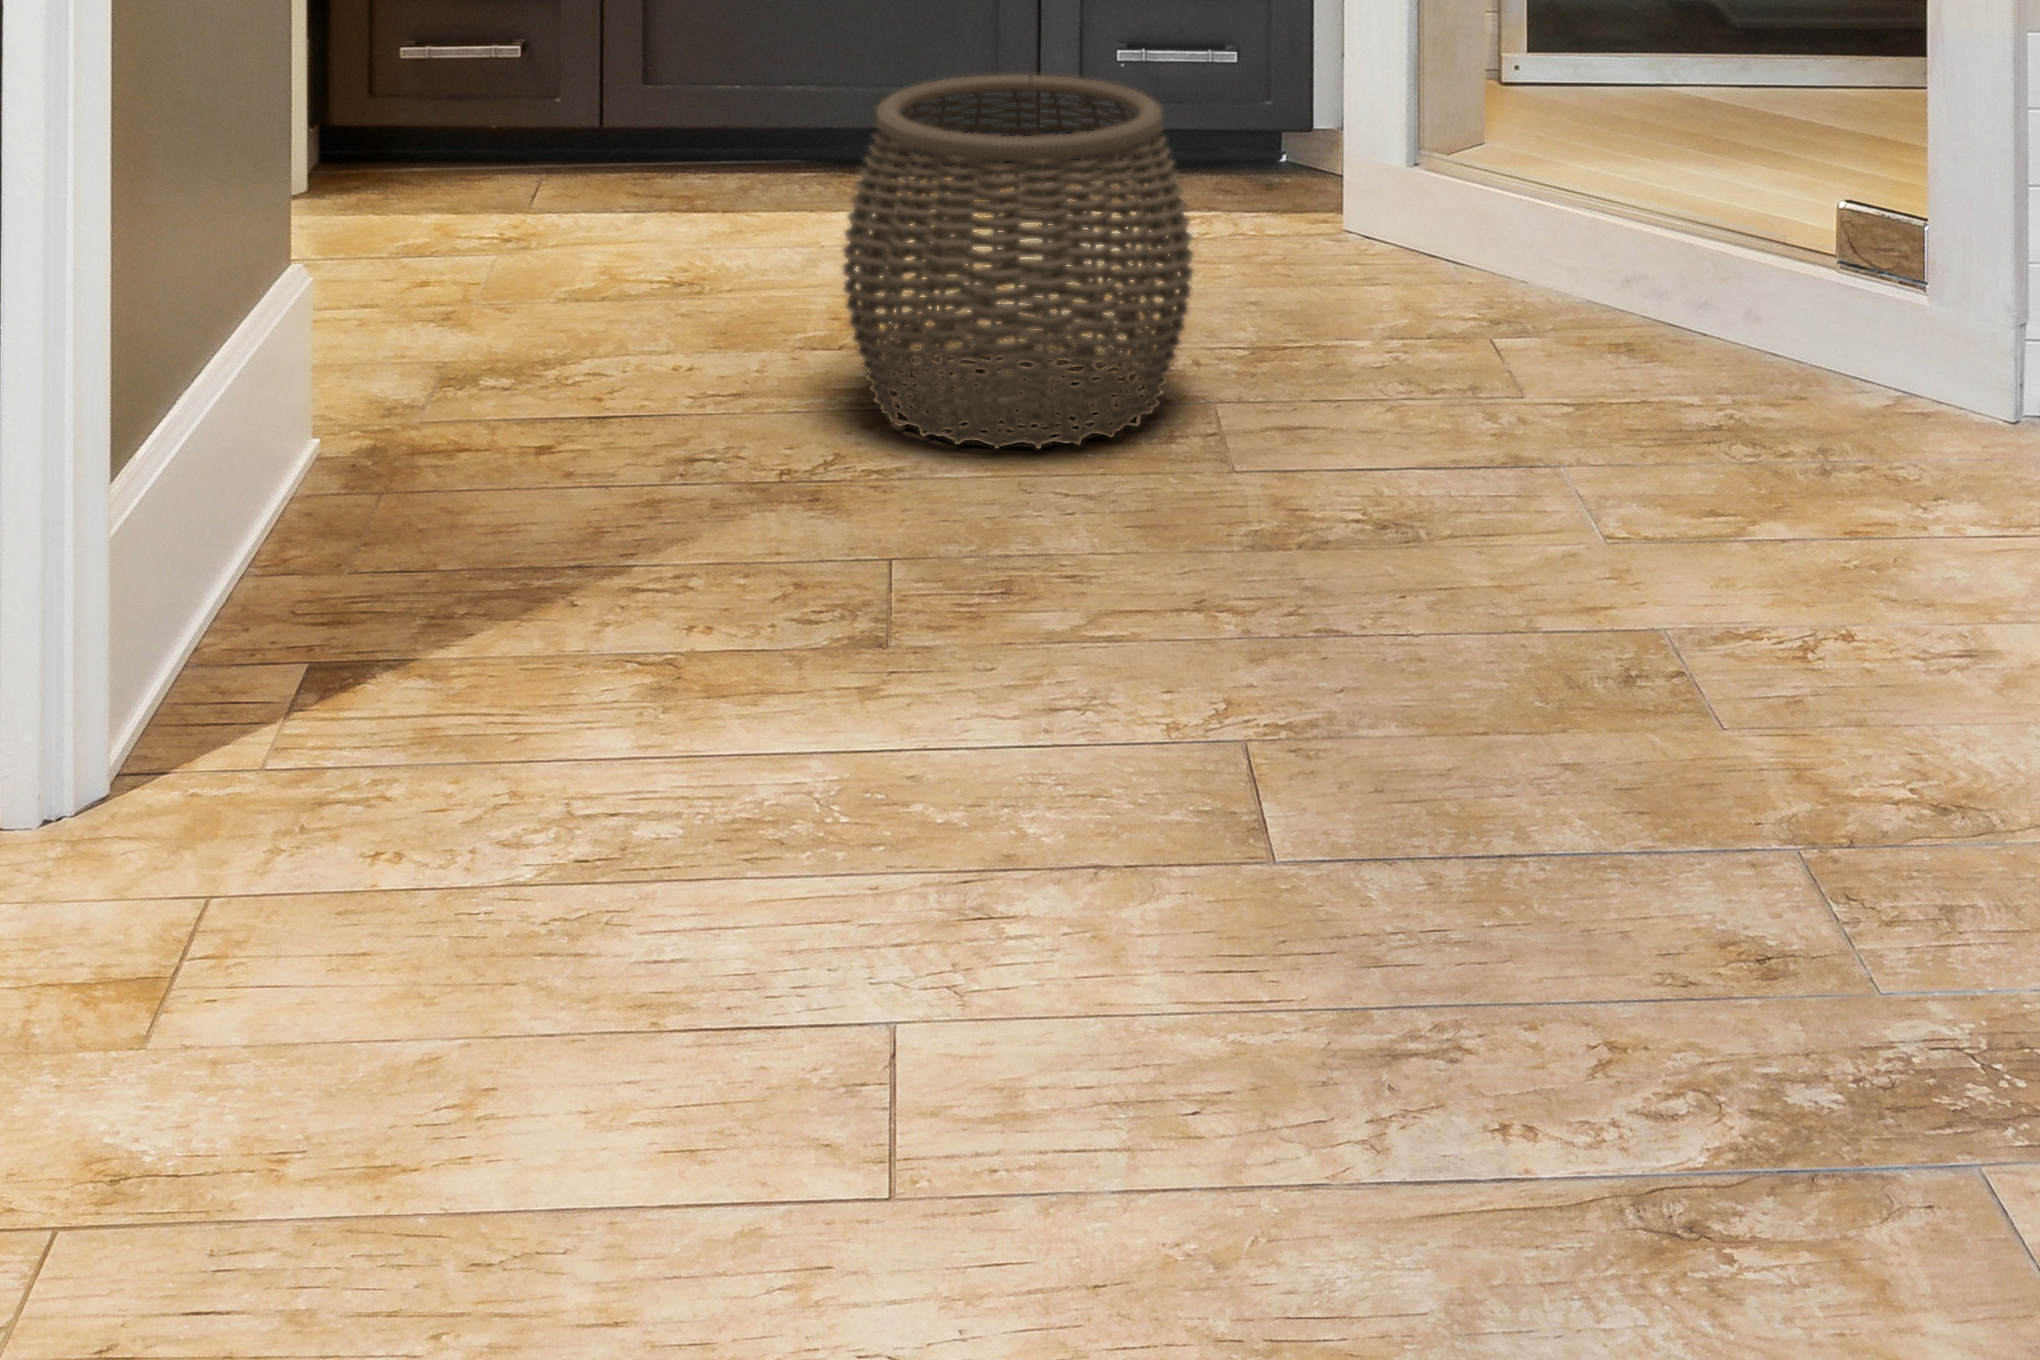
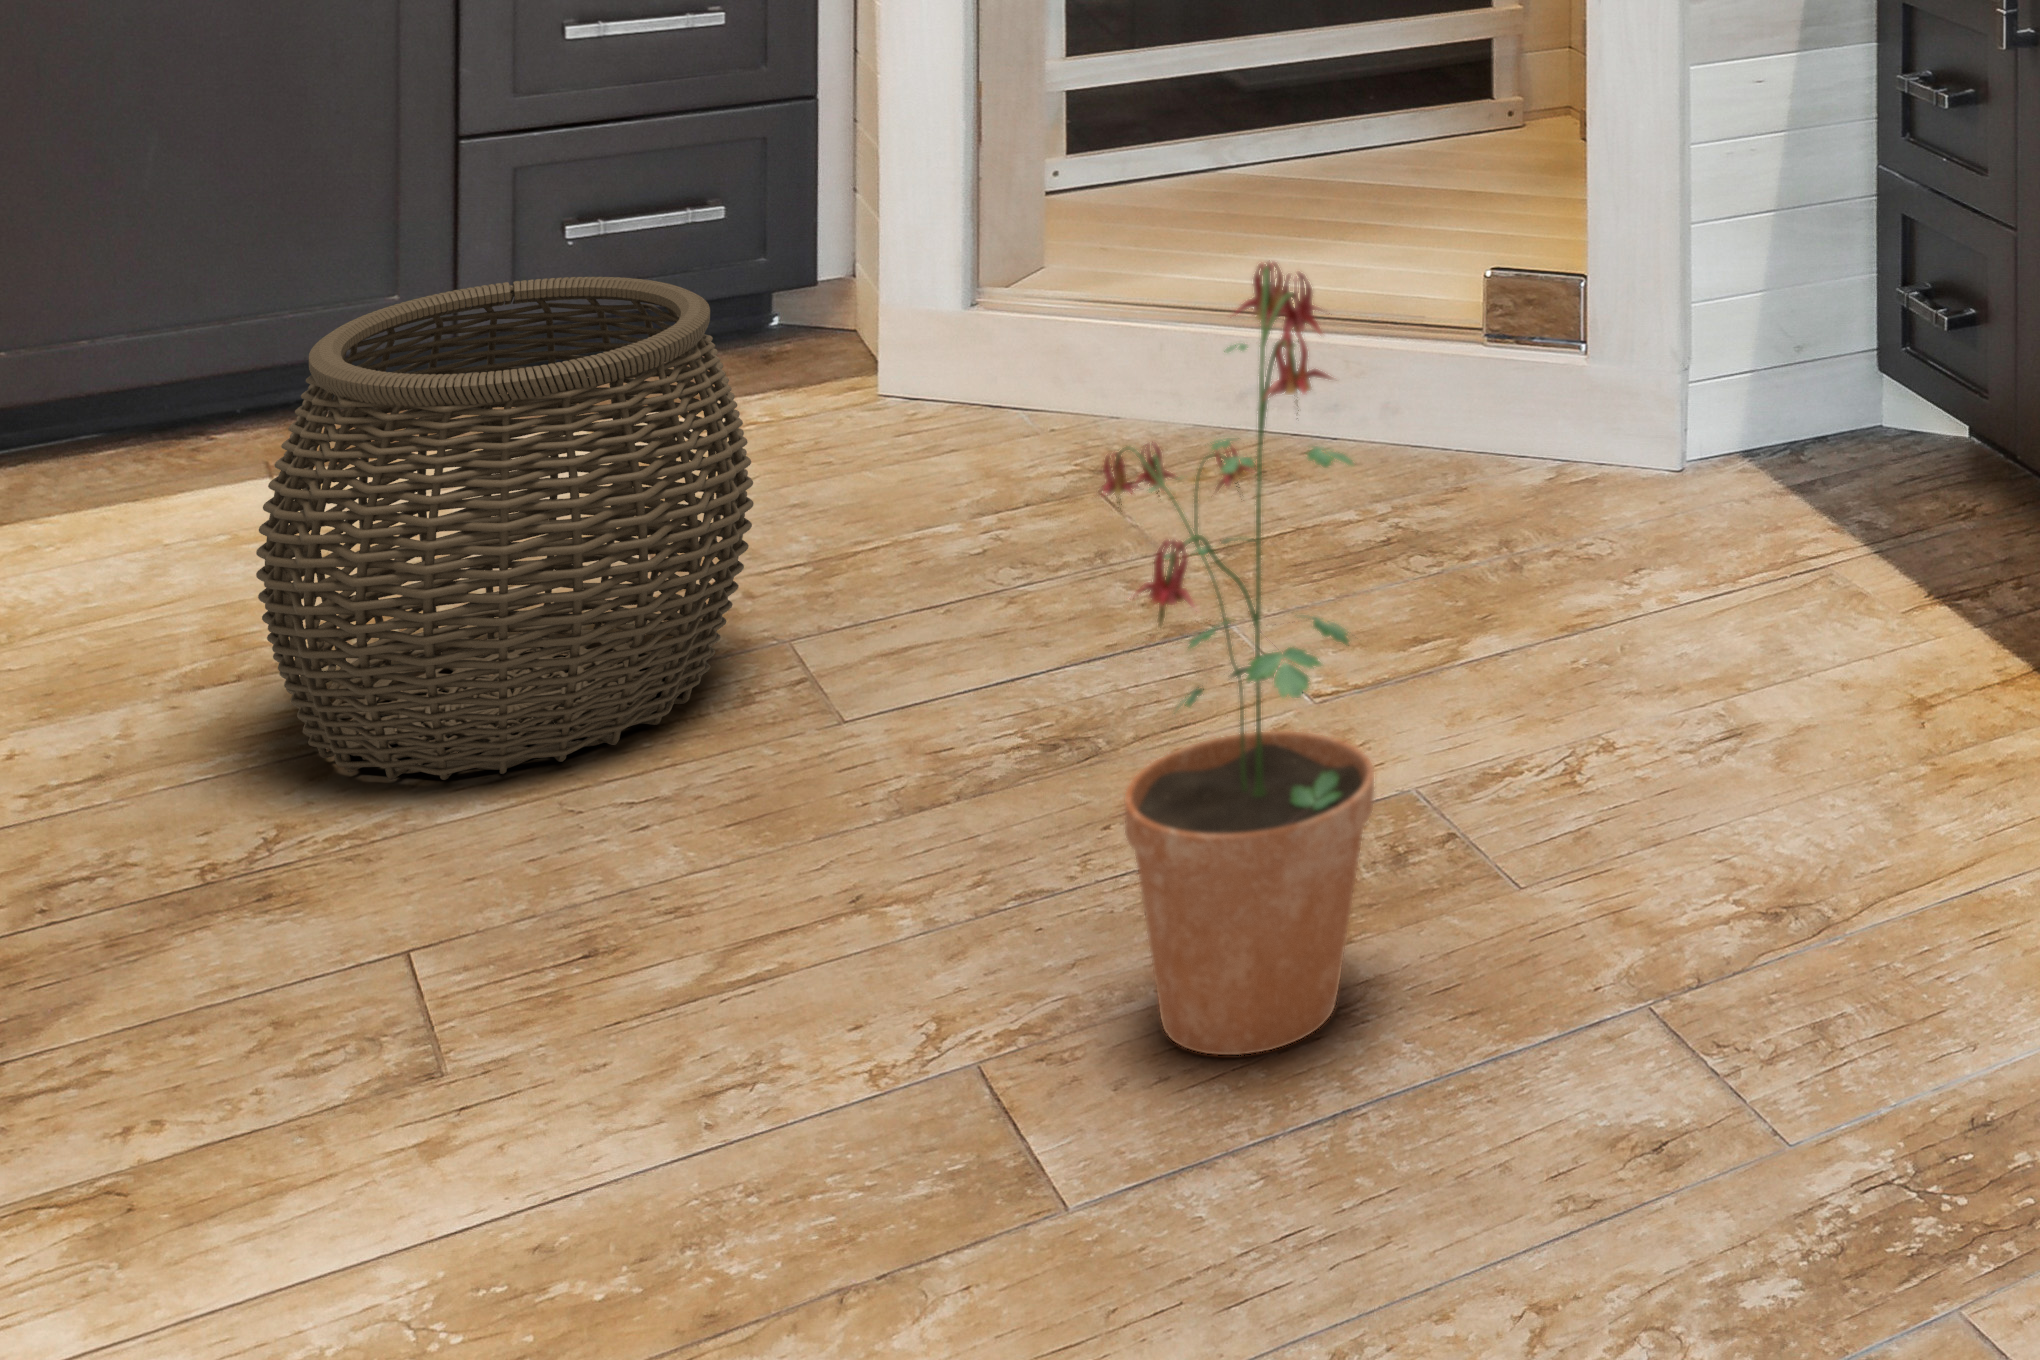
potted plant: none [1357,118,1574,768] -> present [1100,262,1374,1055]

